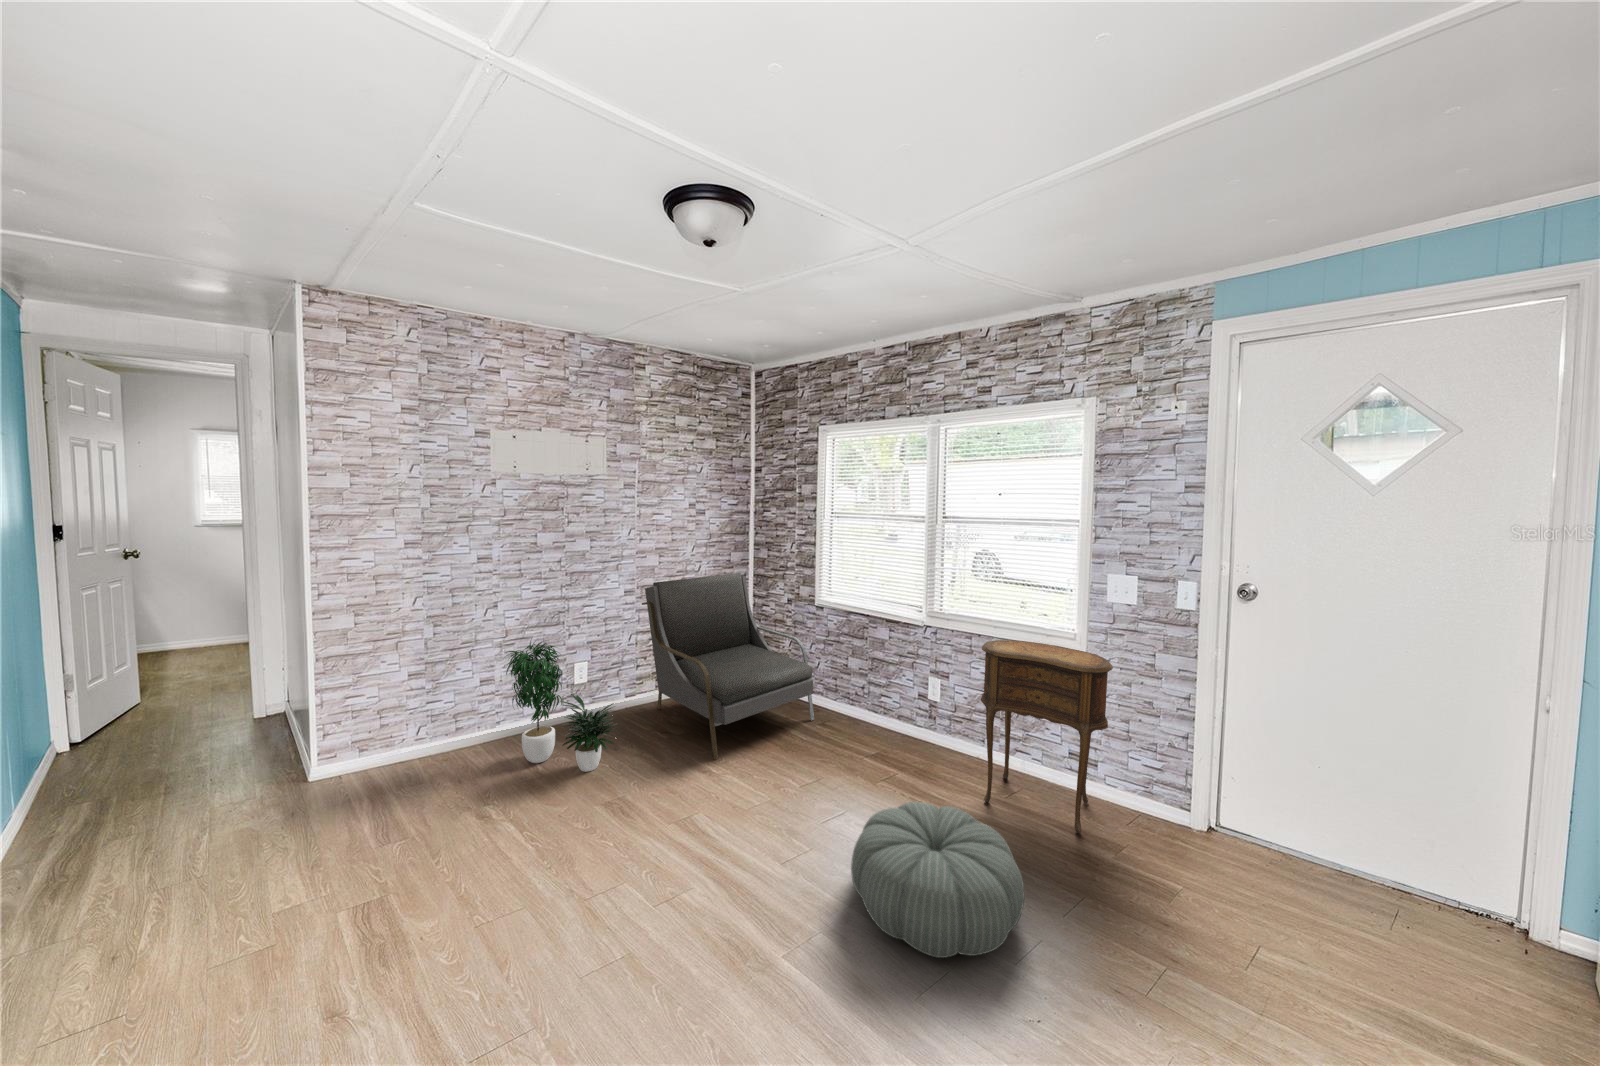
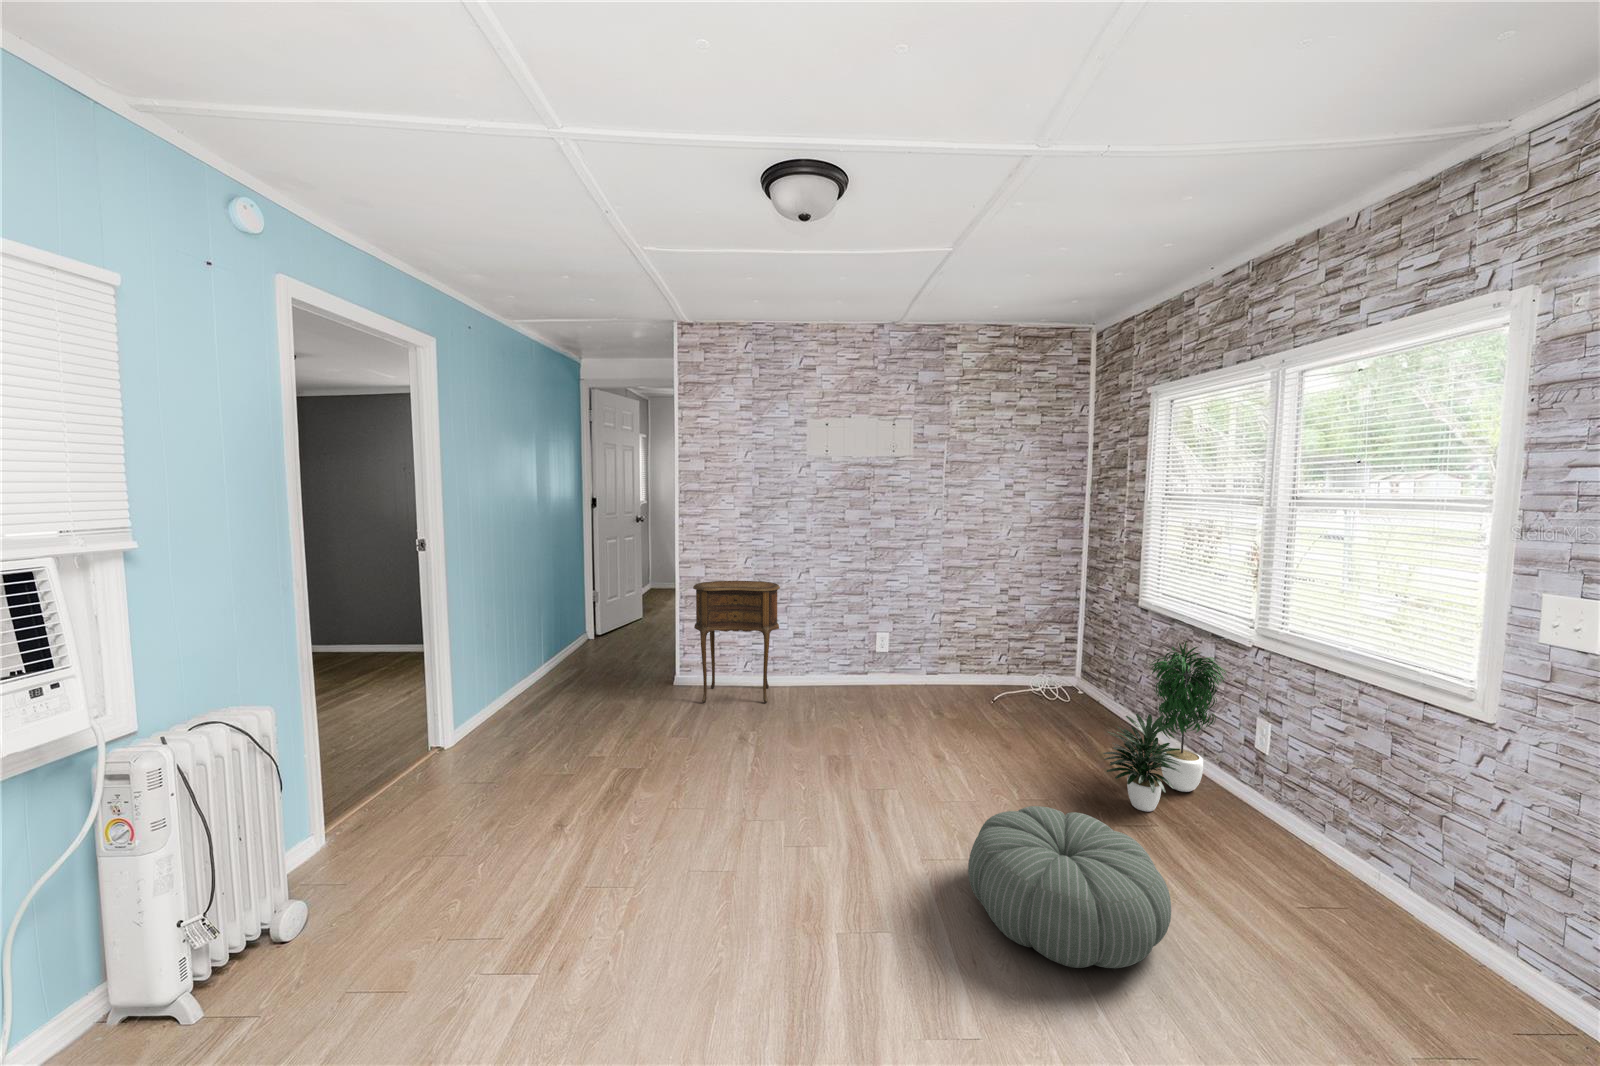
armchair: present [642,573,814,760] -> none [942,560,1112,740]
potted plant: present [505,638,617,772] -> present [1103,641,1228,812]
side table: present [981,640,1113,833] -> present [693,581,780,703]

